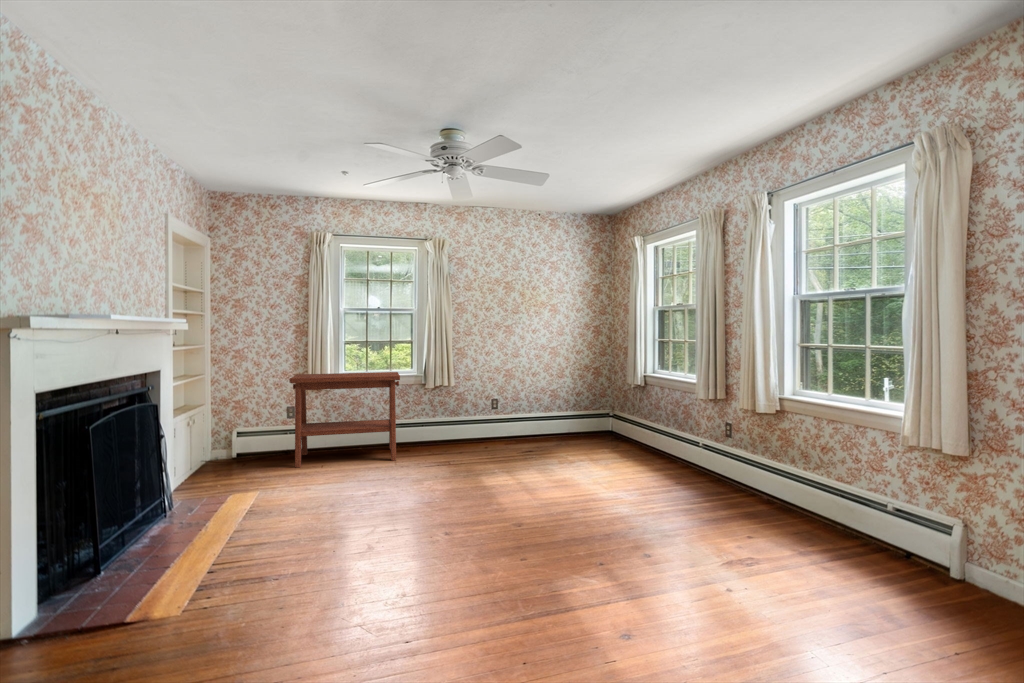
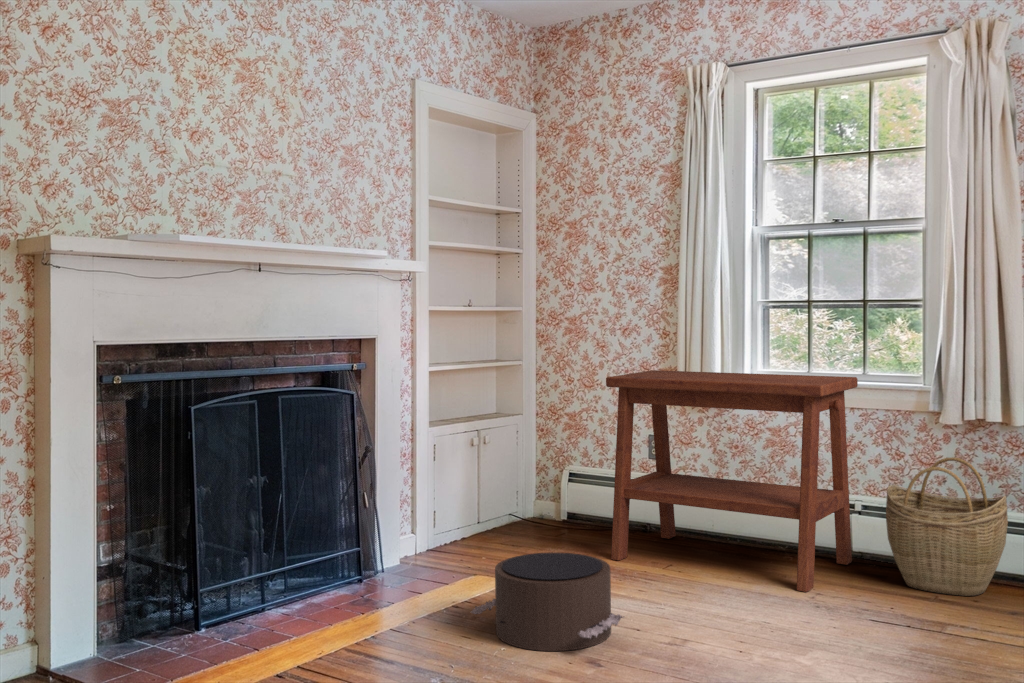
woven basket: none [414,400,456,451] -> present [886,457,1008,596]
pouf: none [285,460,359,506] -> present [471,552,624,651]

